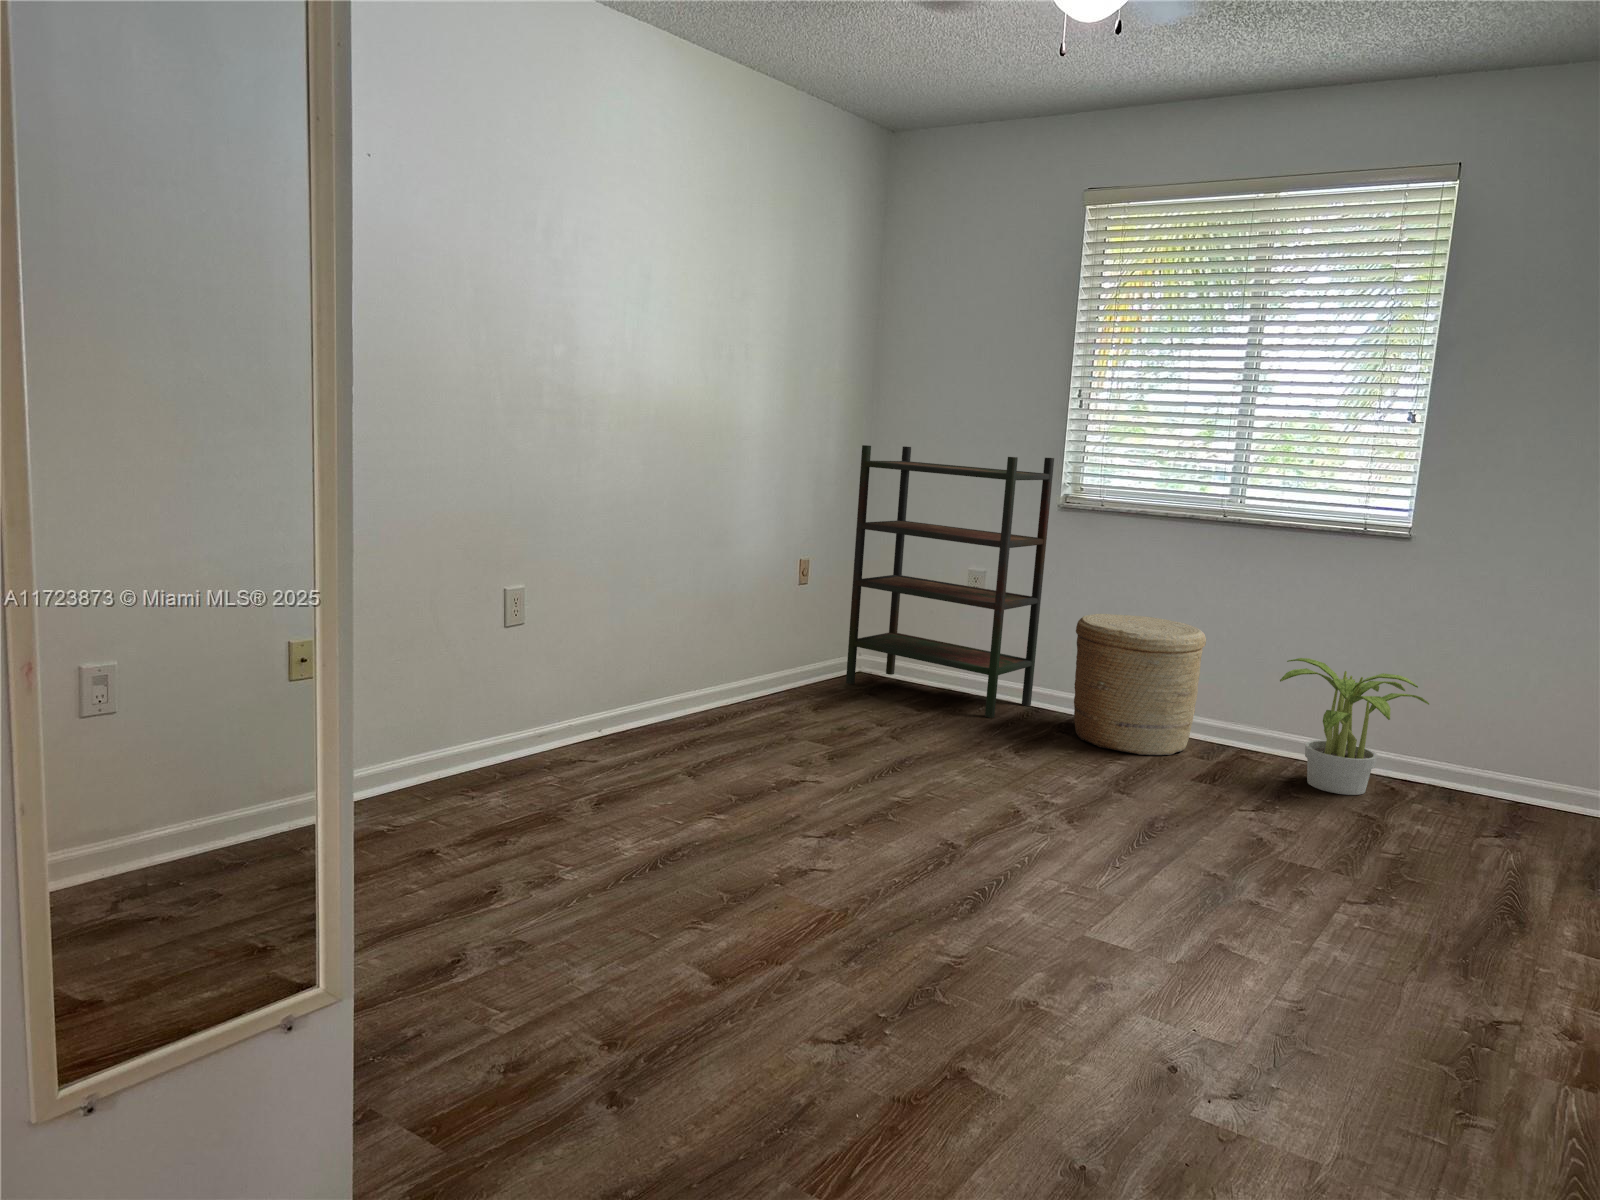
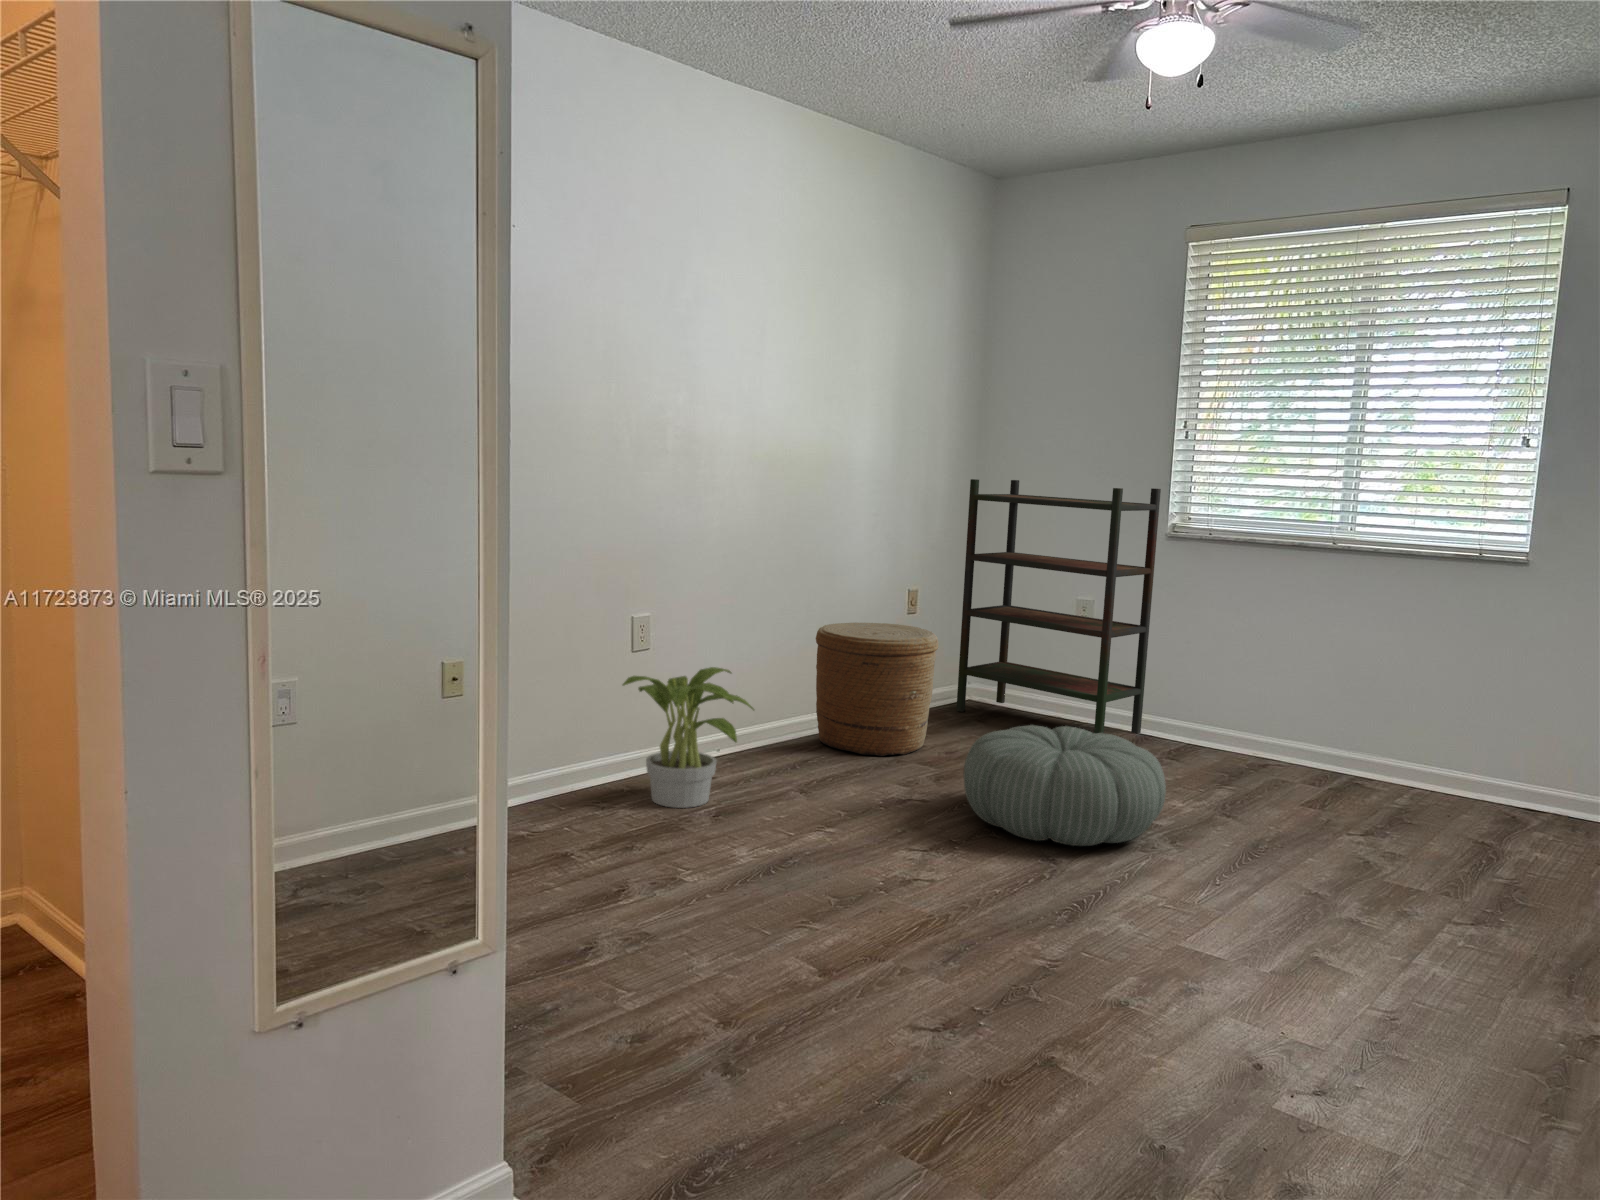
woven basket: present [1074,614,1206,755] -> present [816,623,938,756]
potted plant: present [1280,658,1429,795] -> present [623,667,754,808]
pouf: none [858,704,1064,829] -> present [964,725,1166,846]

